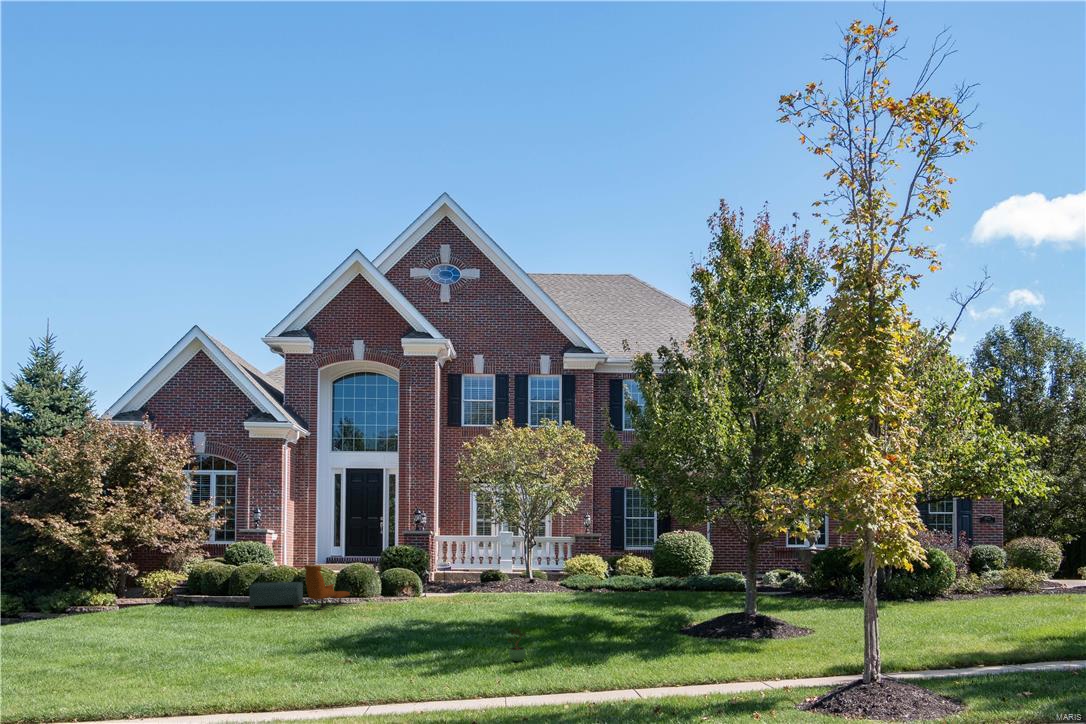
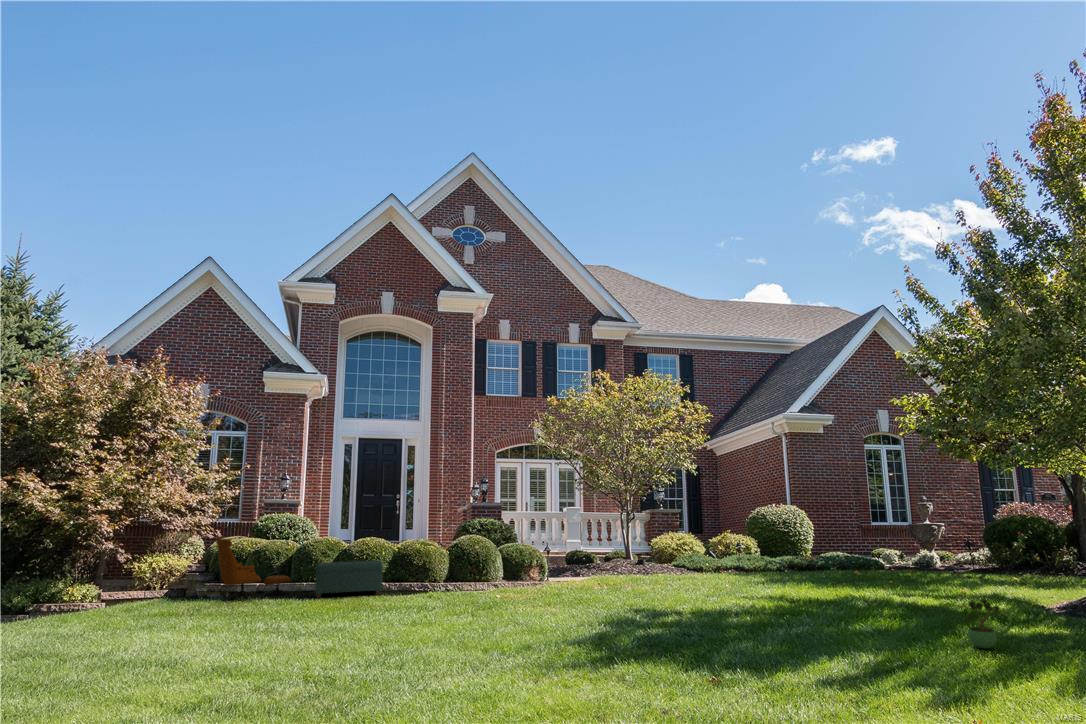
lounge chair: present [304,565,350,610] -> present [216,538,291,601]
potted plant: present [507,628,526,661] -> present [966,599,1000,649]

